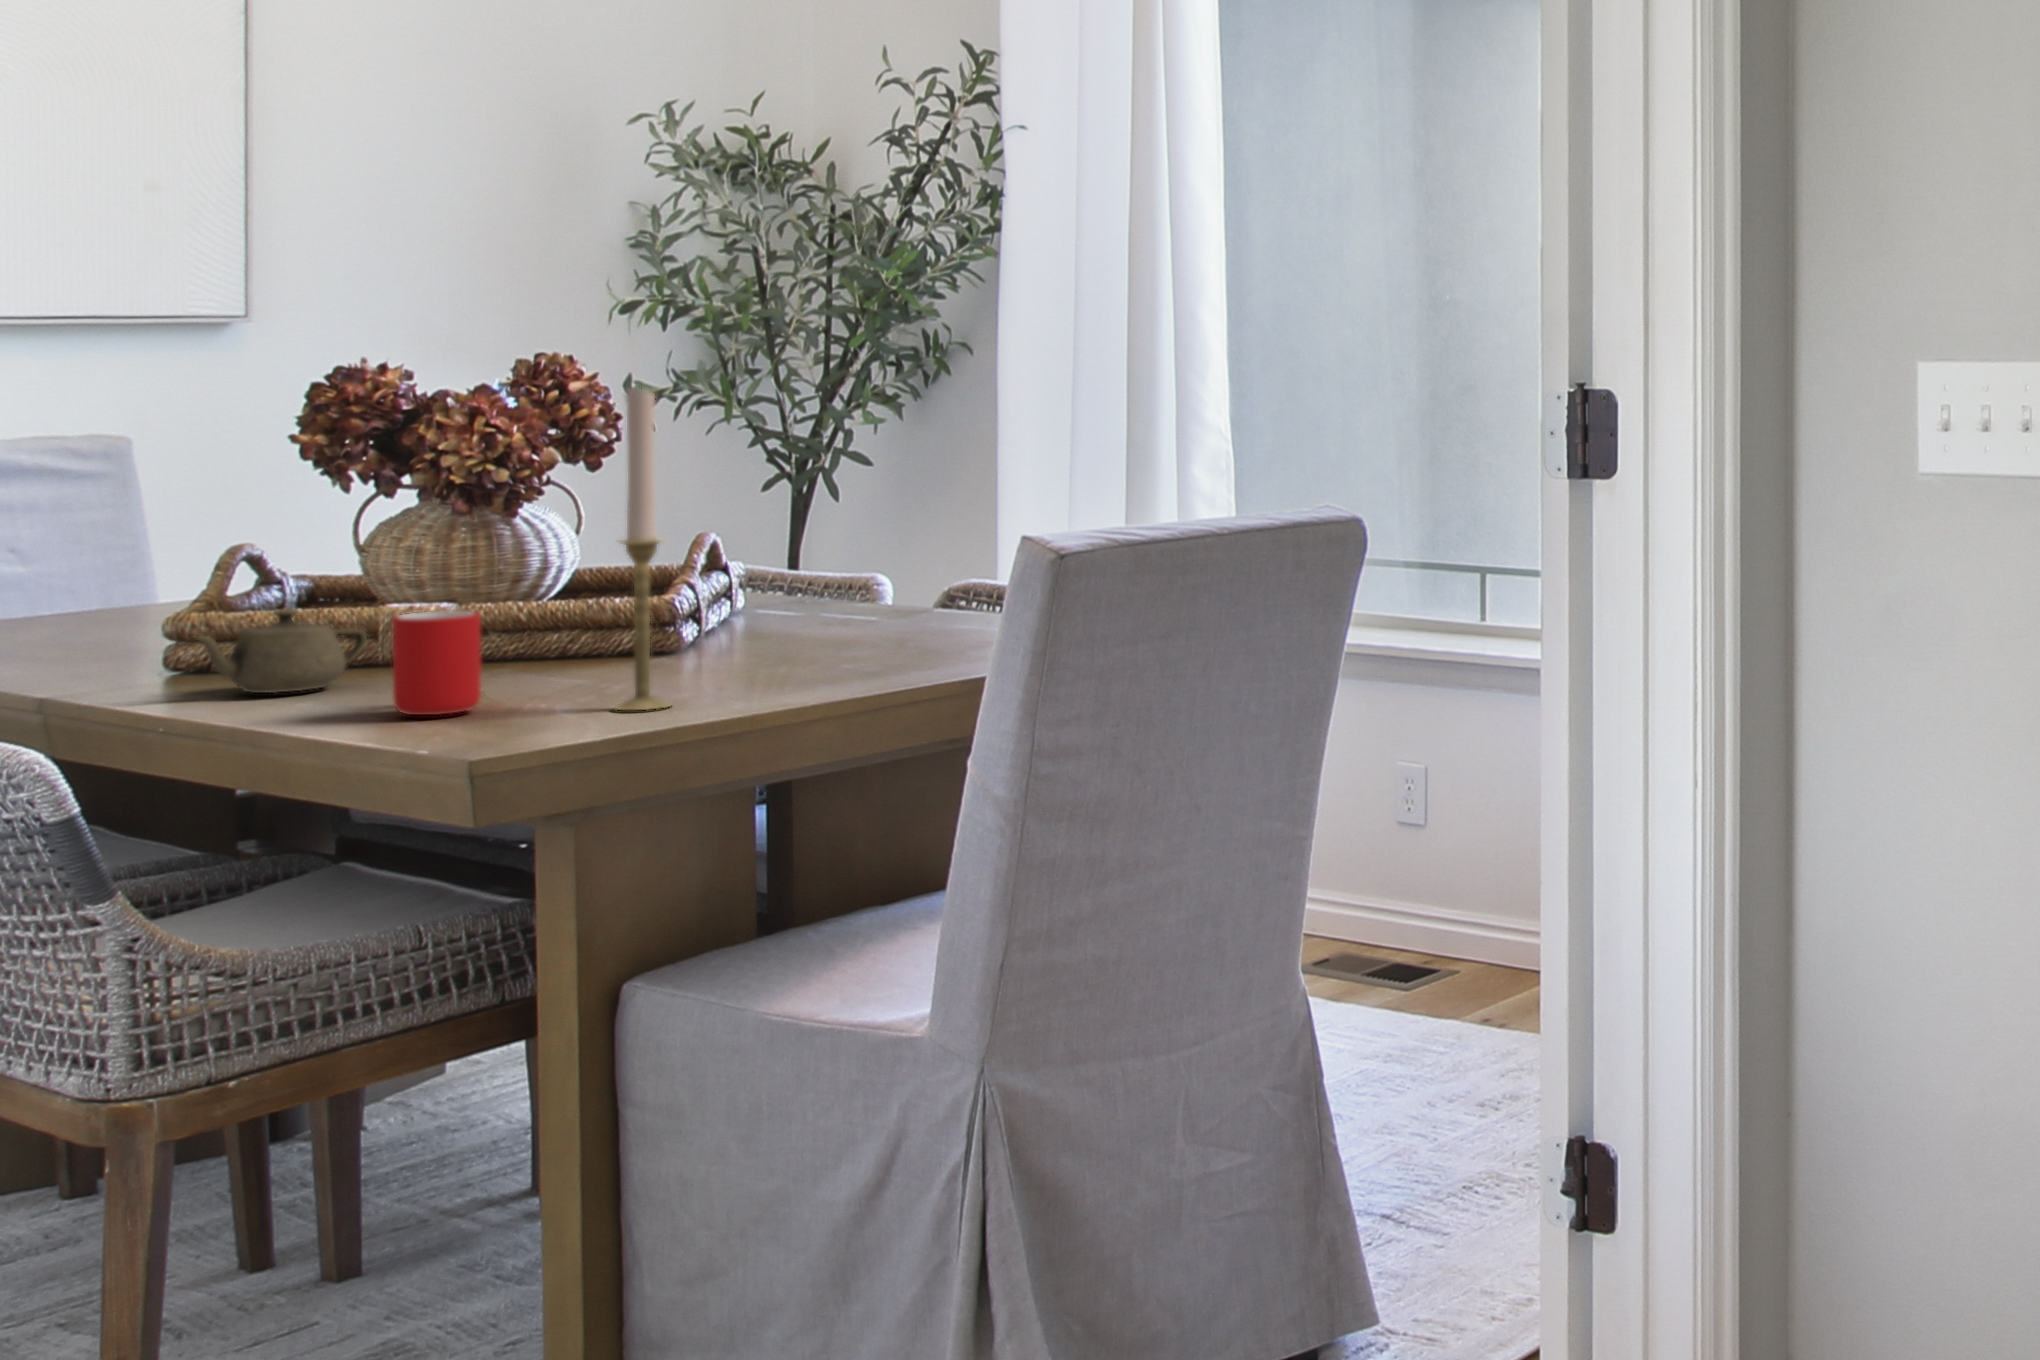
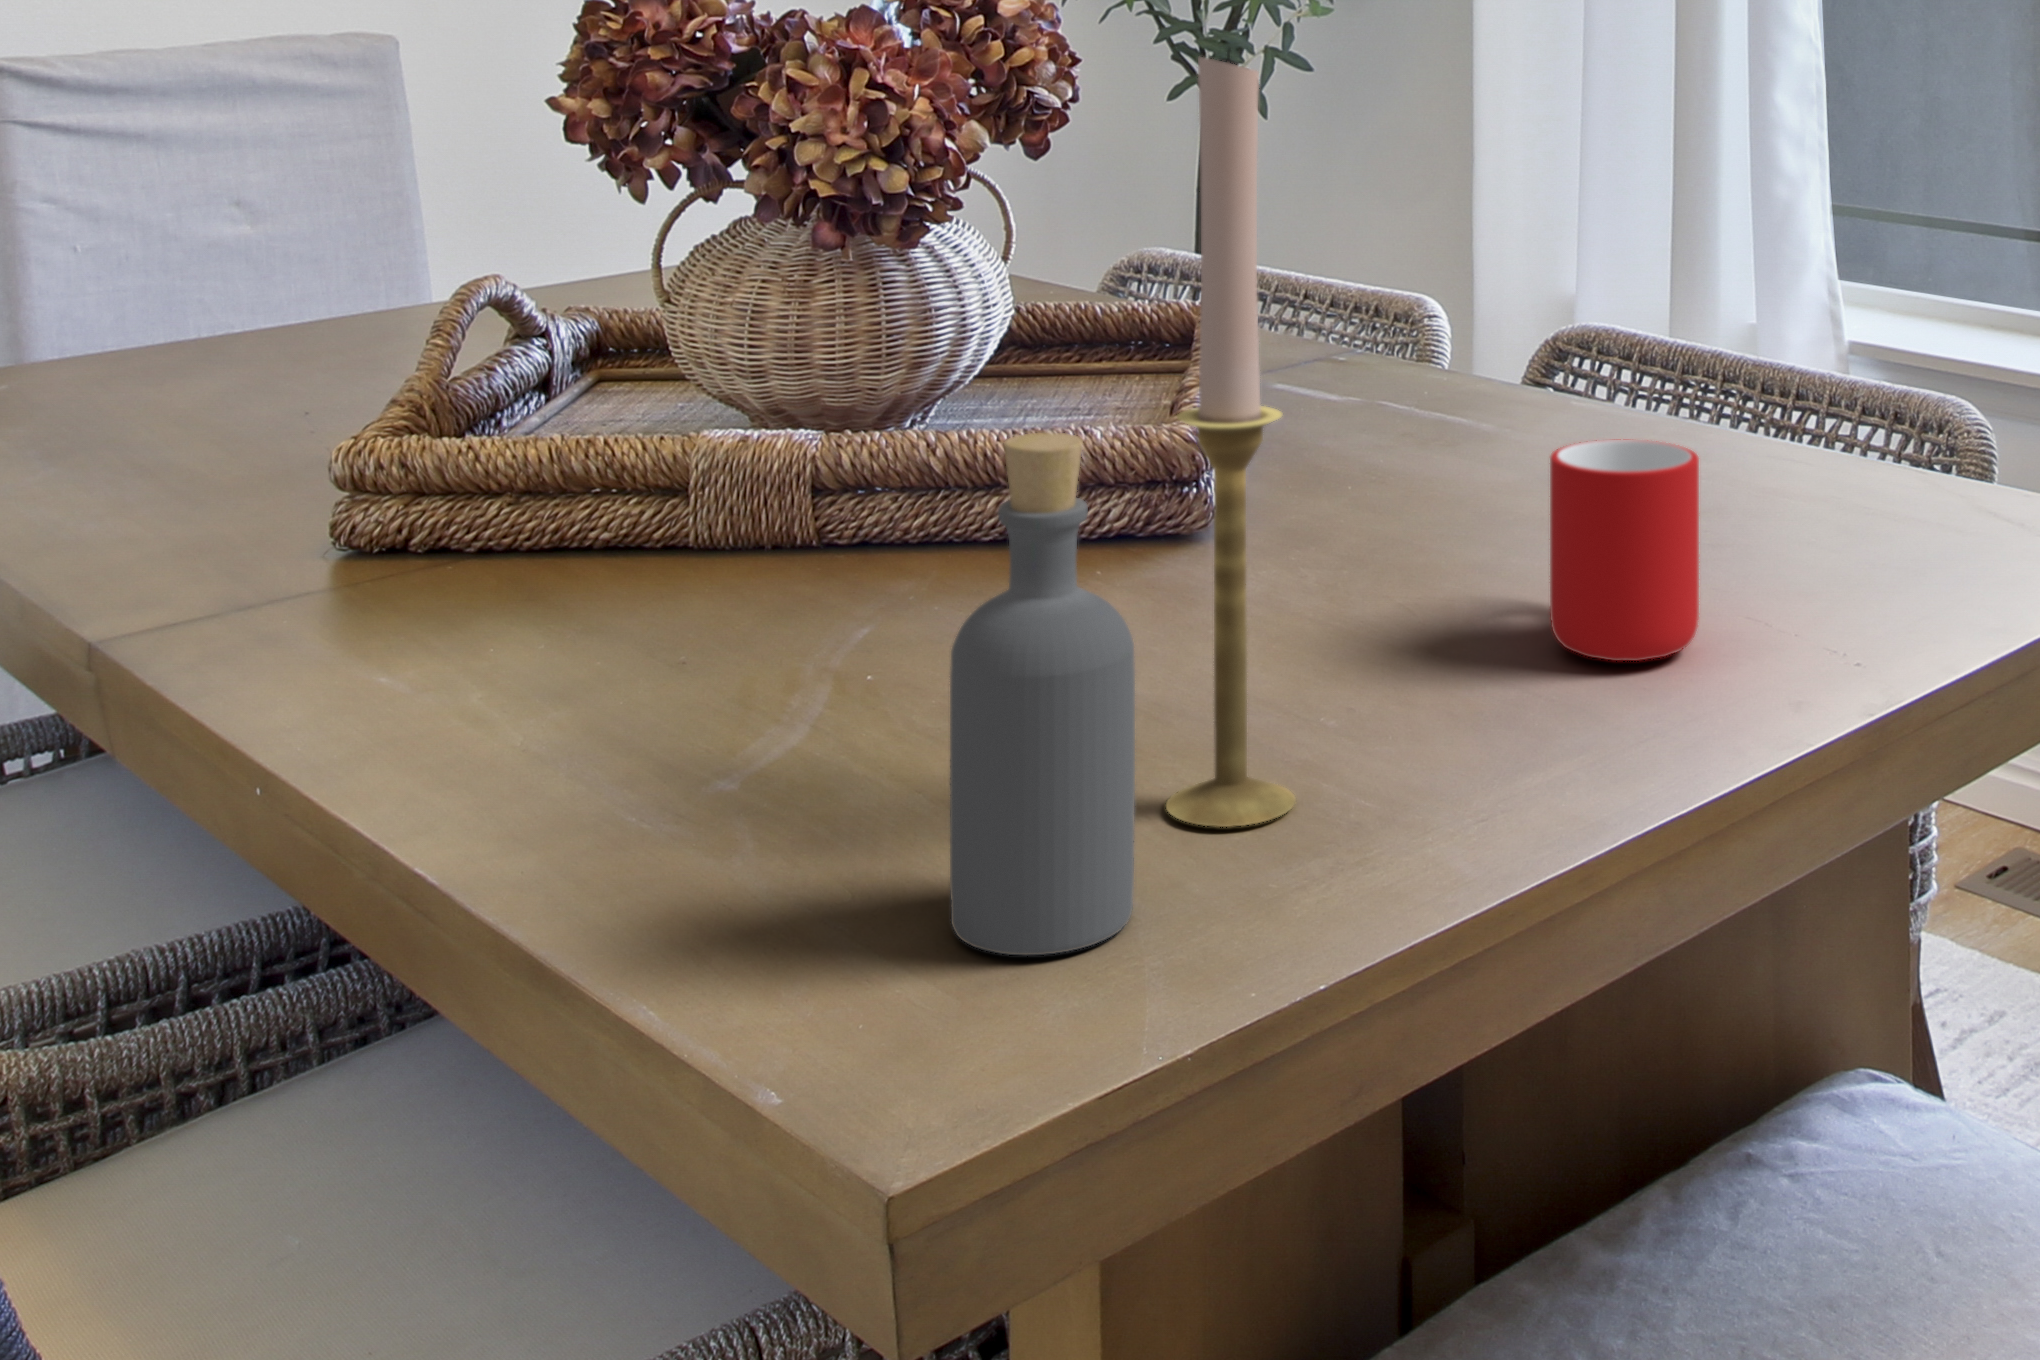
bottle: none [503,534,585,732] -> present [950,432,1135,955]
teapot: present [193,609,367,693] -> none [325,486,662,672]
cup: present [393,611,481,715] -> present [1550,439,1699,661]

